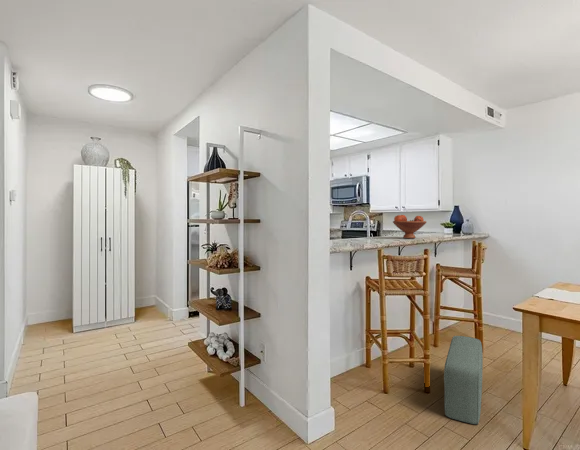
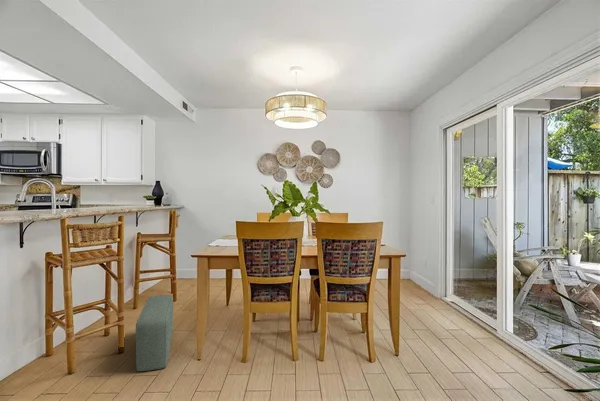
fruit bowl: present [393,215,426,239] -> none [86,185,124,209]

